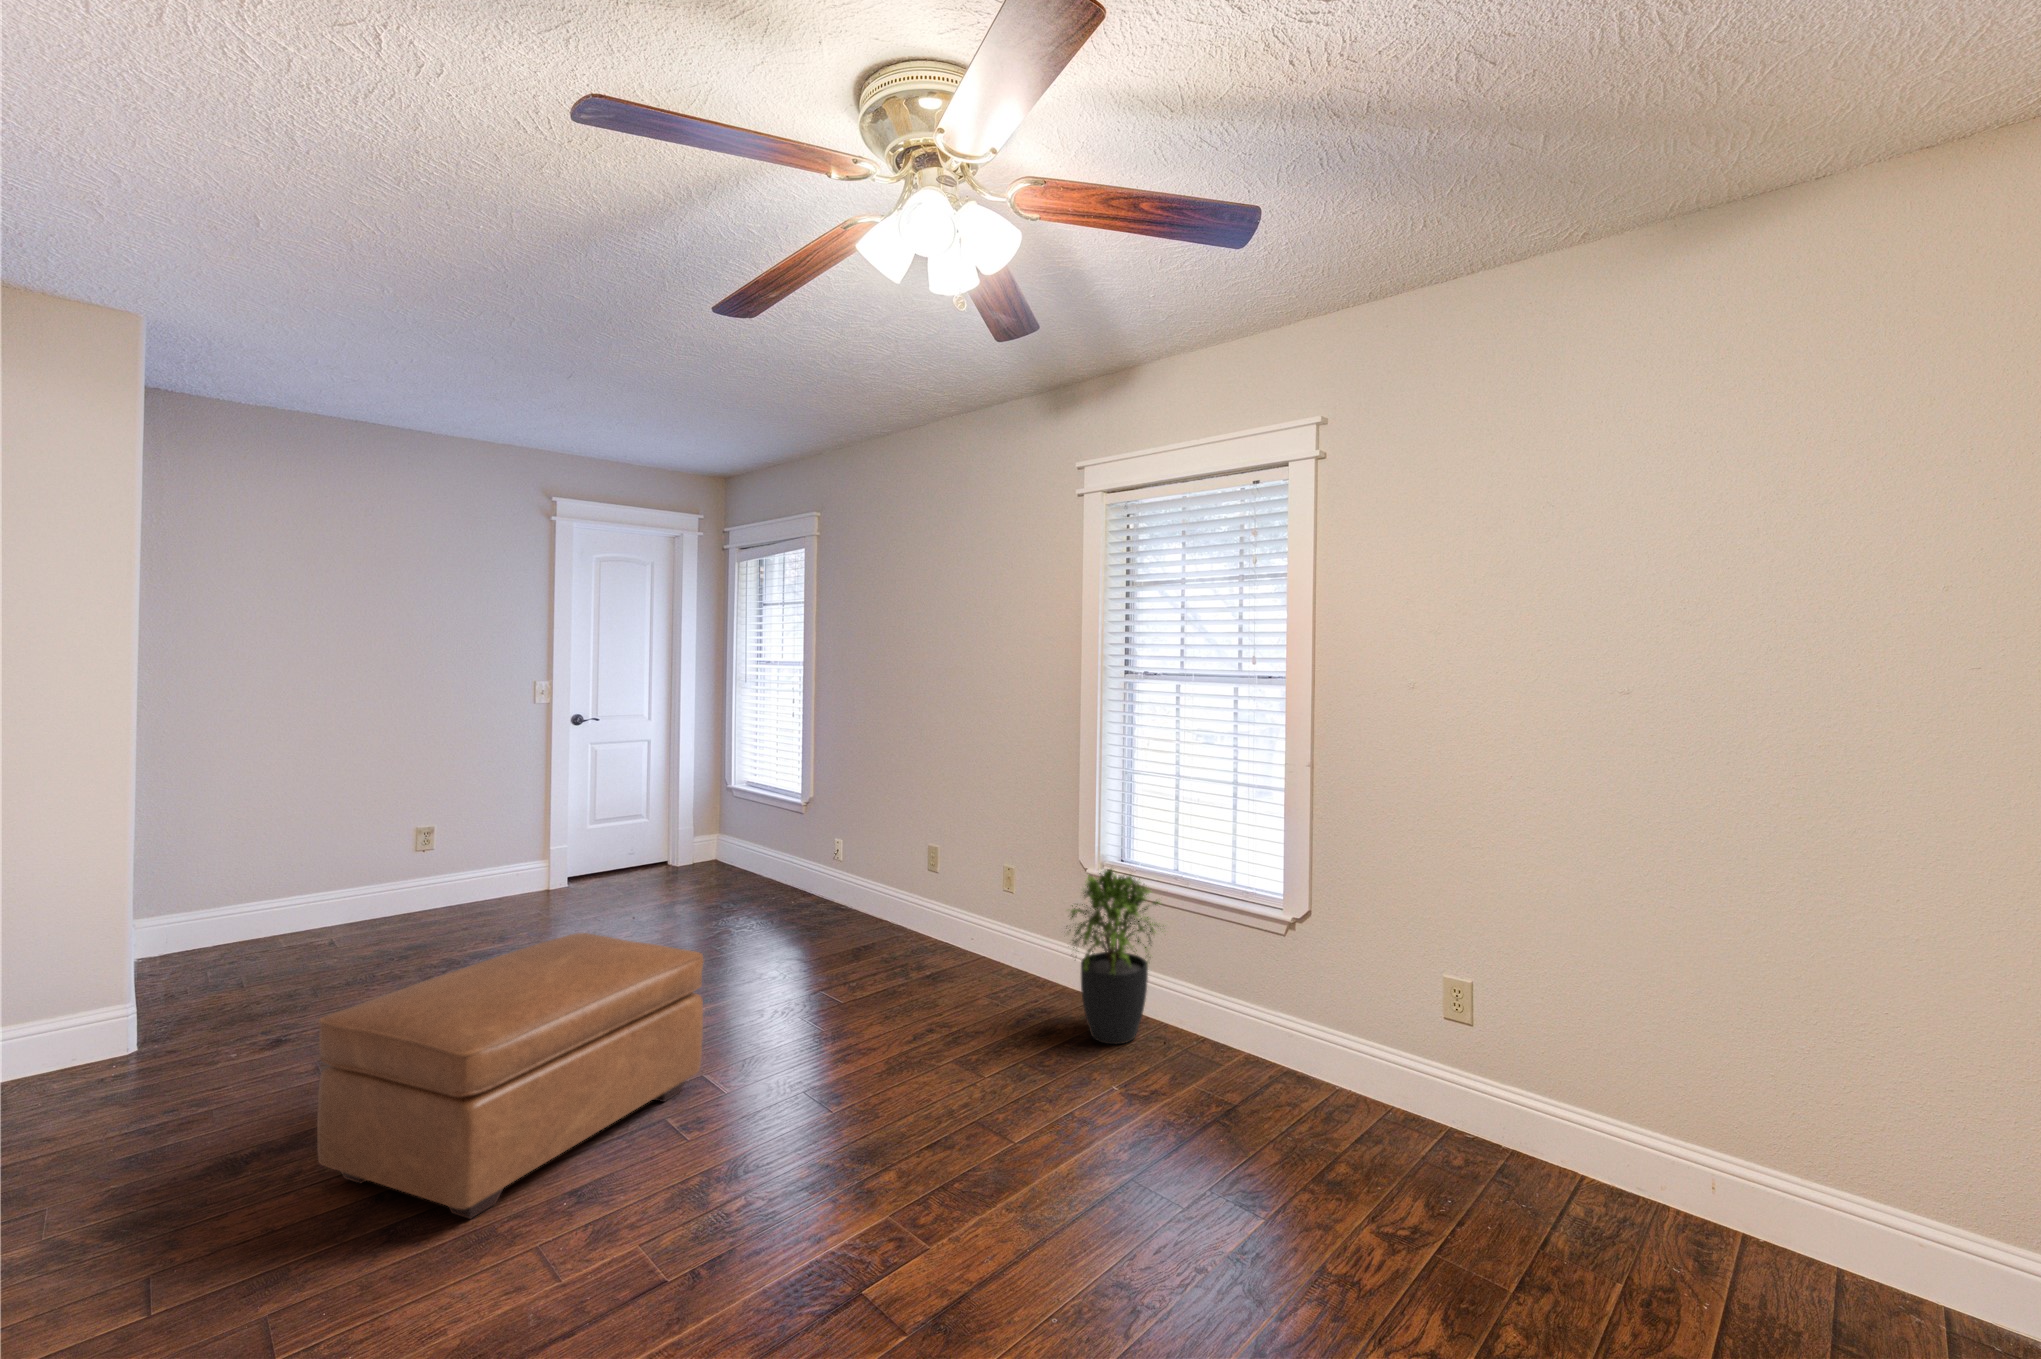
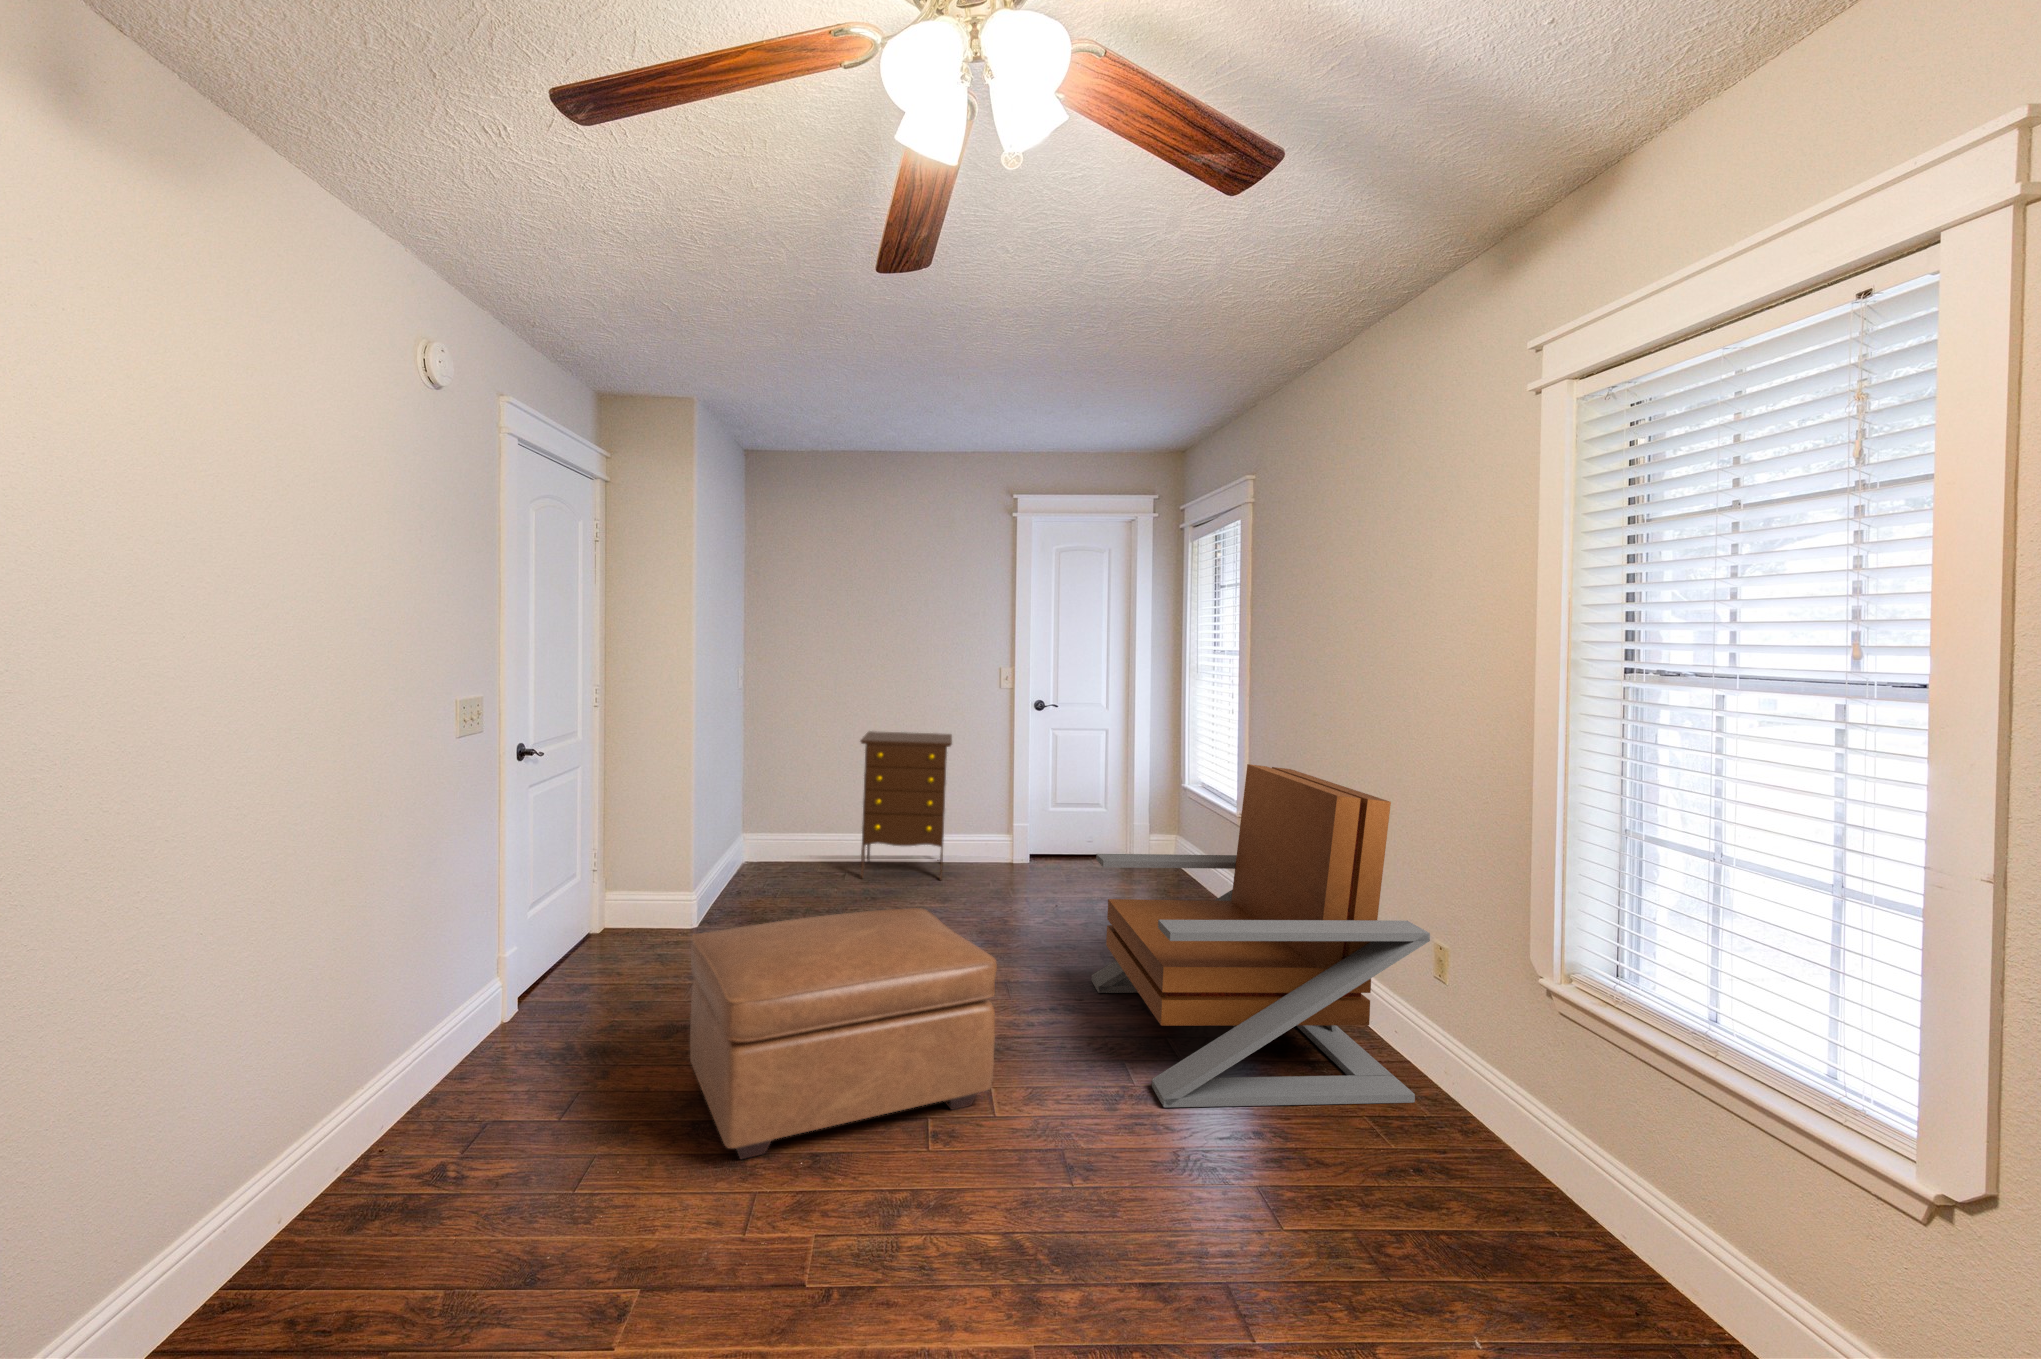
lounge chair: none [716,756,1009,1038] -> present [1092,764,1430,1107]
dresser: none [346,761,489,944] -> present [861,731,952,880]
potted plant: present [1066,869,1161,1044] -> none [1463,983,1681,1288]

